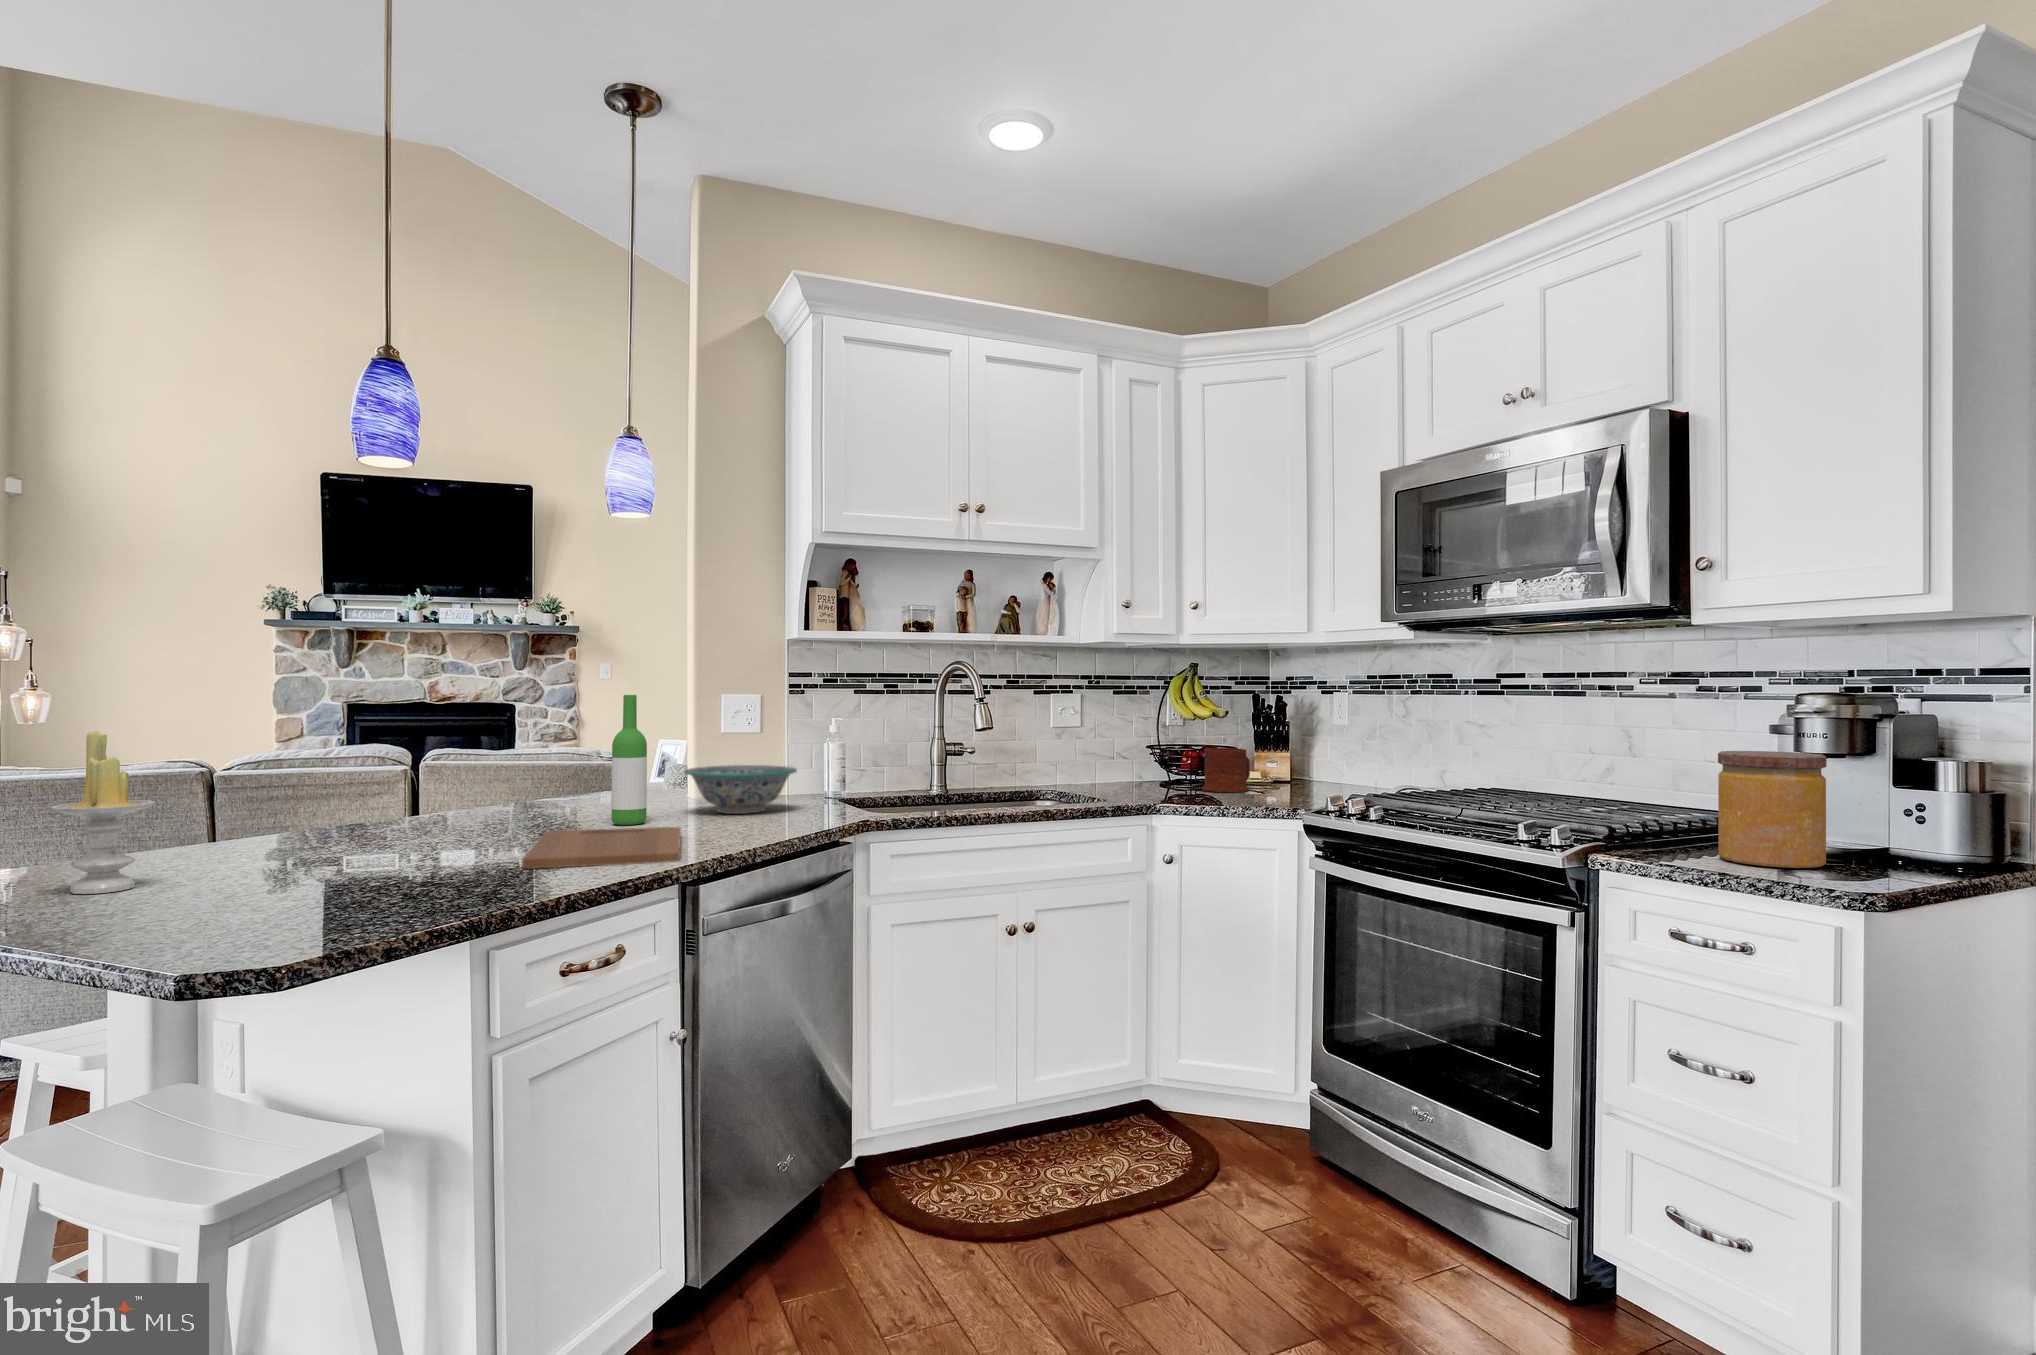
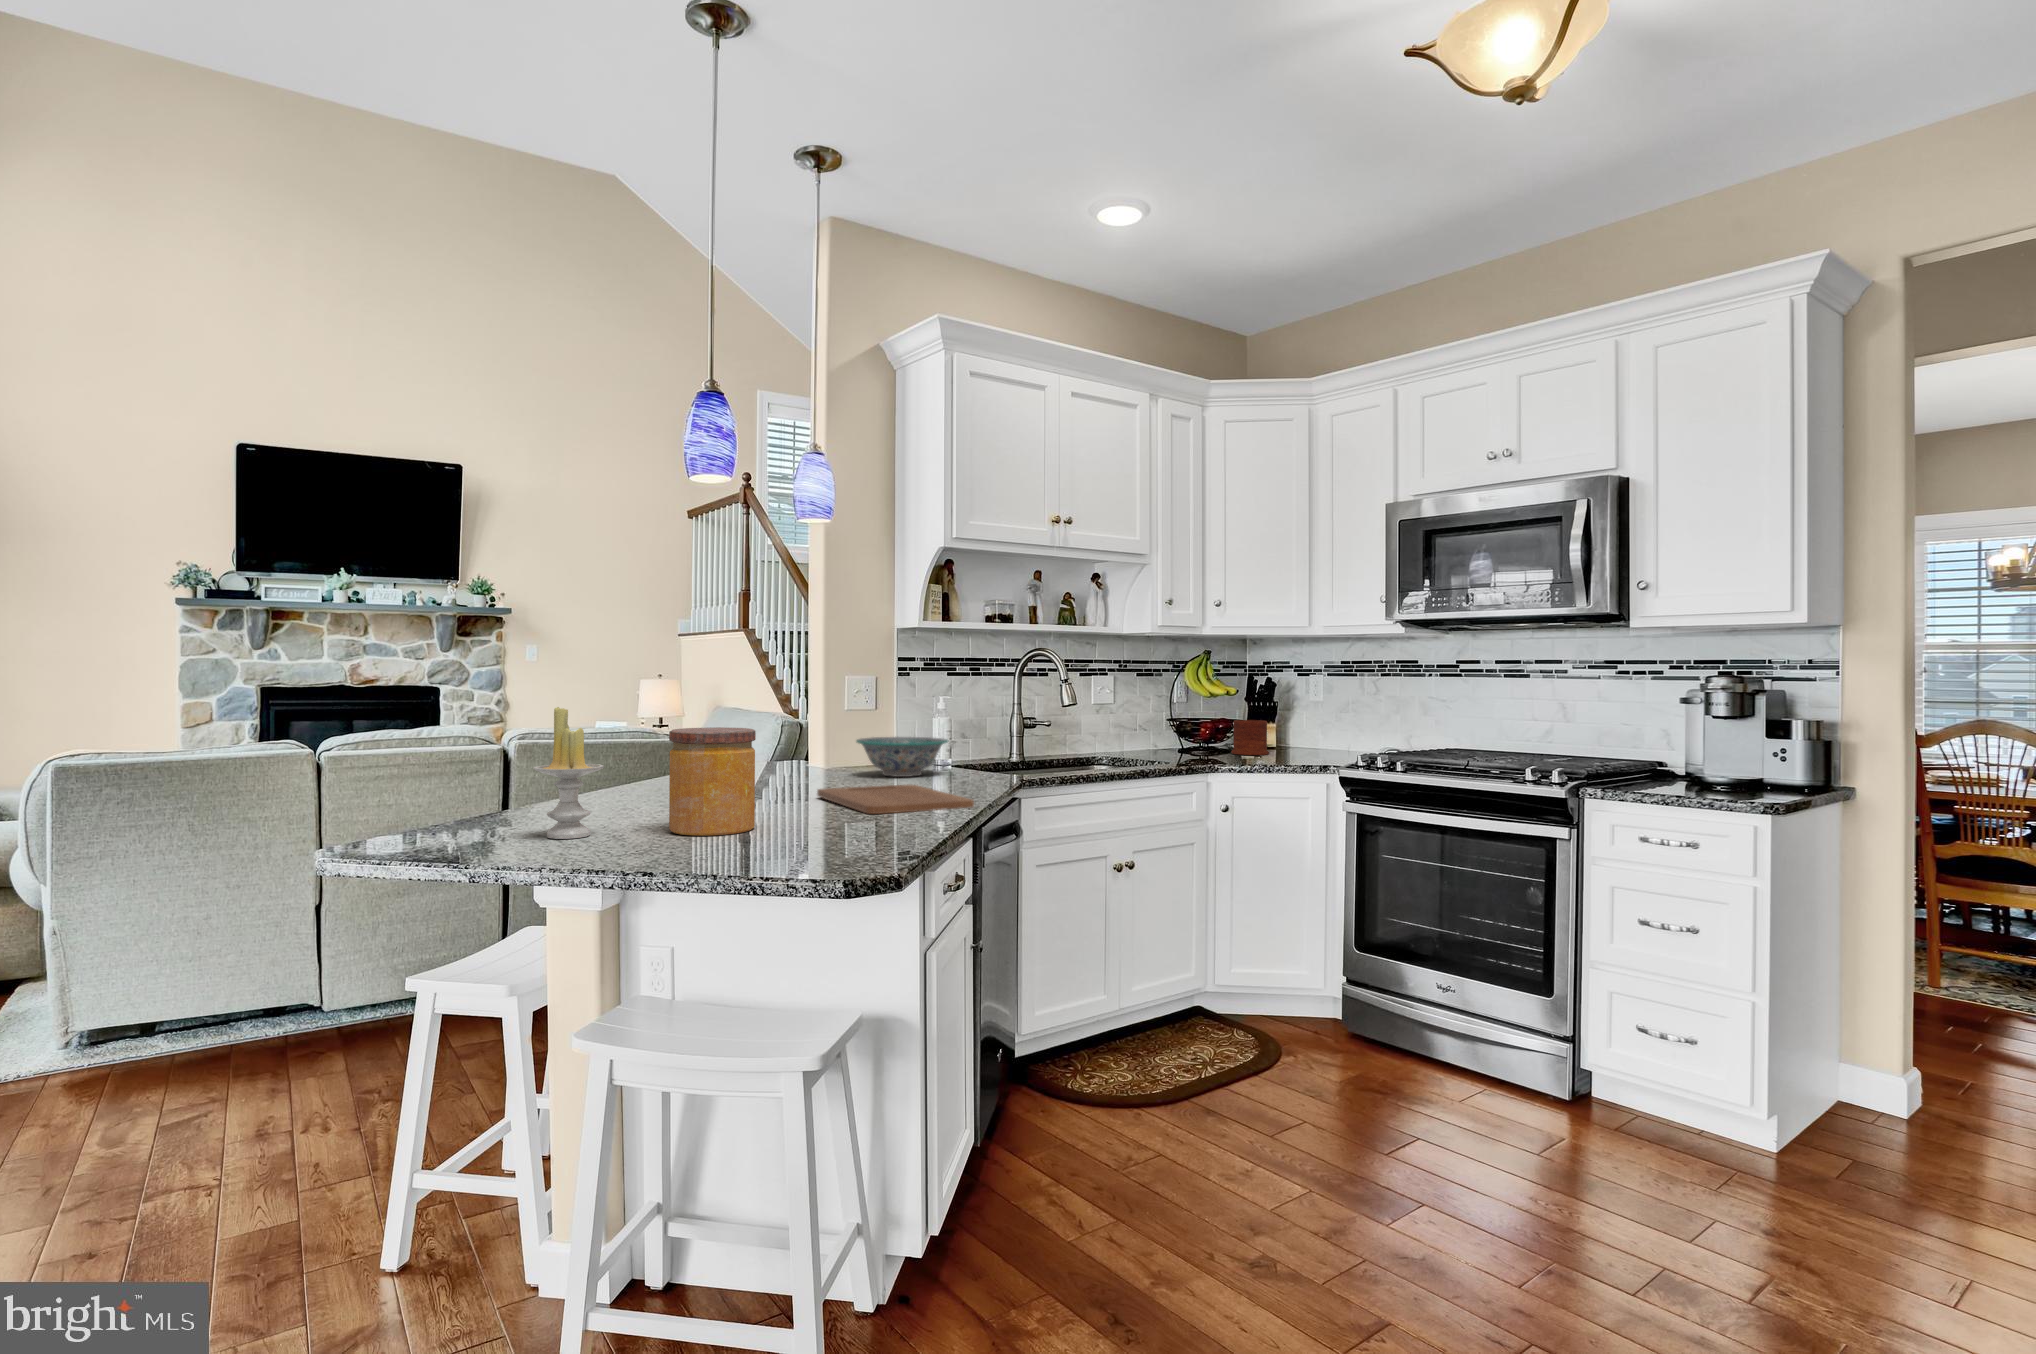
wine bottle: present [611,695,647,825] -> none [824,677,852,786]
jar: present [1718,751,1827,868] -> present [669,727,756,836]

